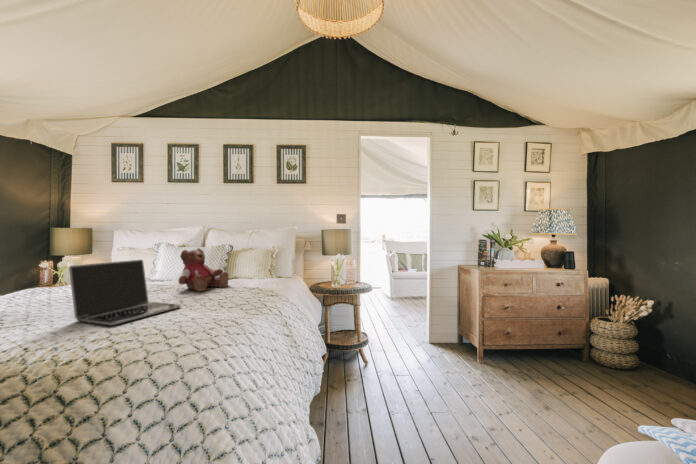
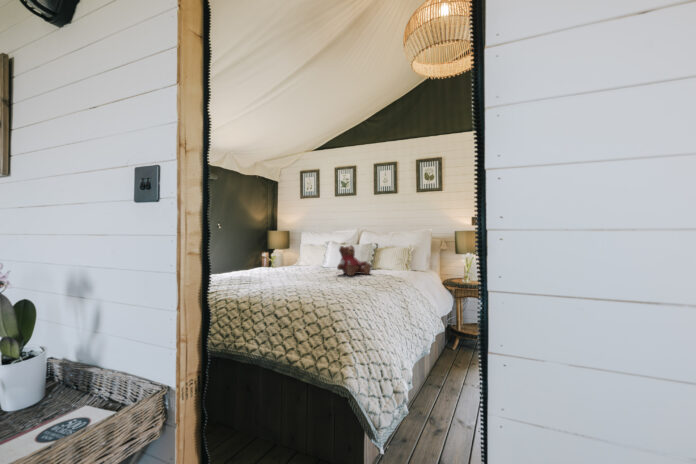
laptop: present [69,260,180,325] -> none [279,250,336,287]

